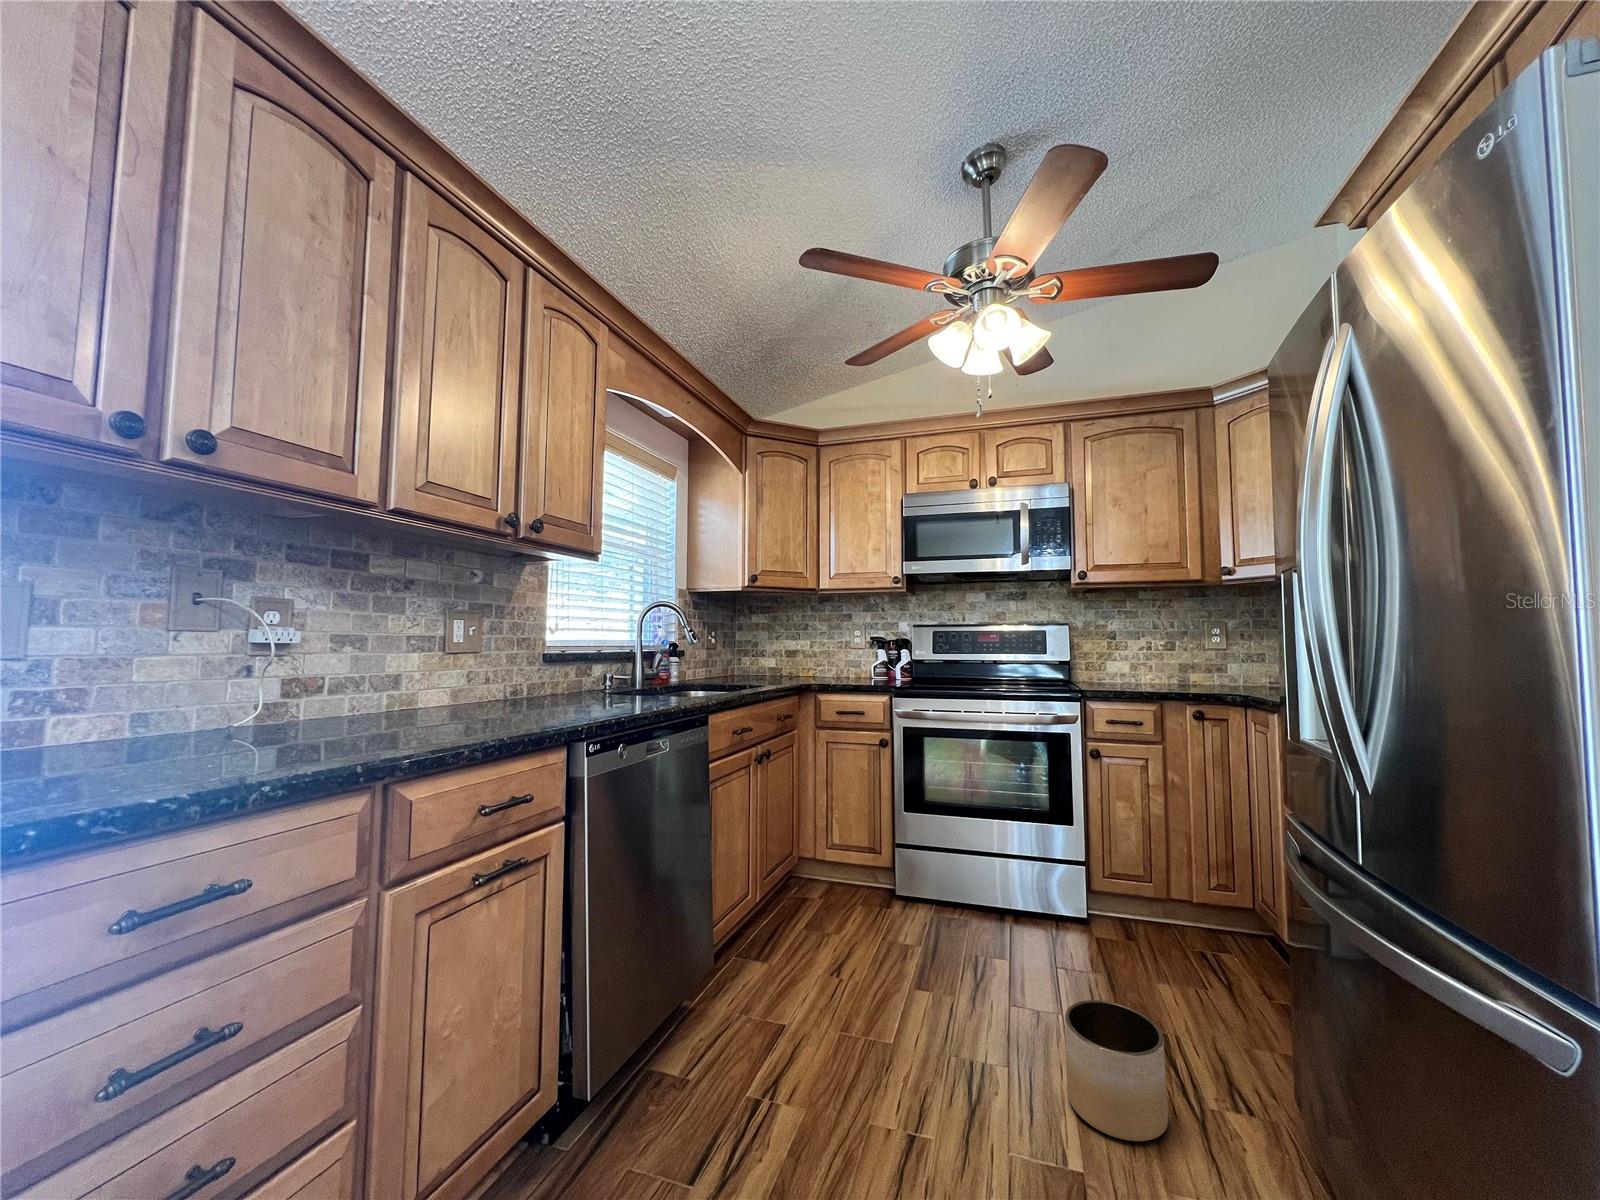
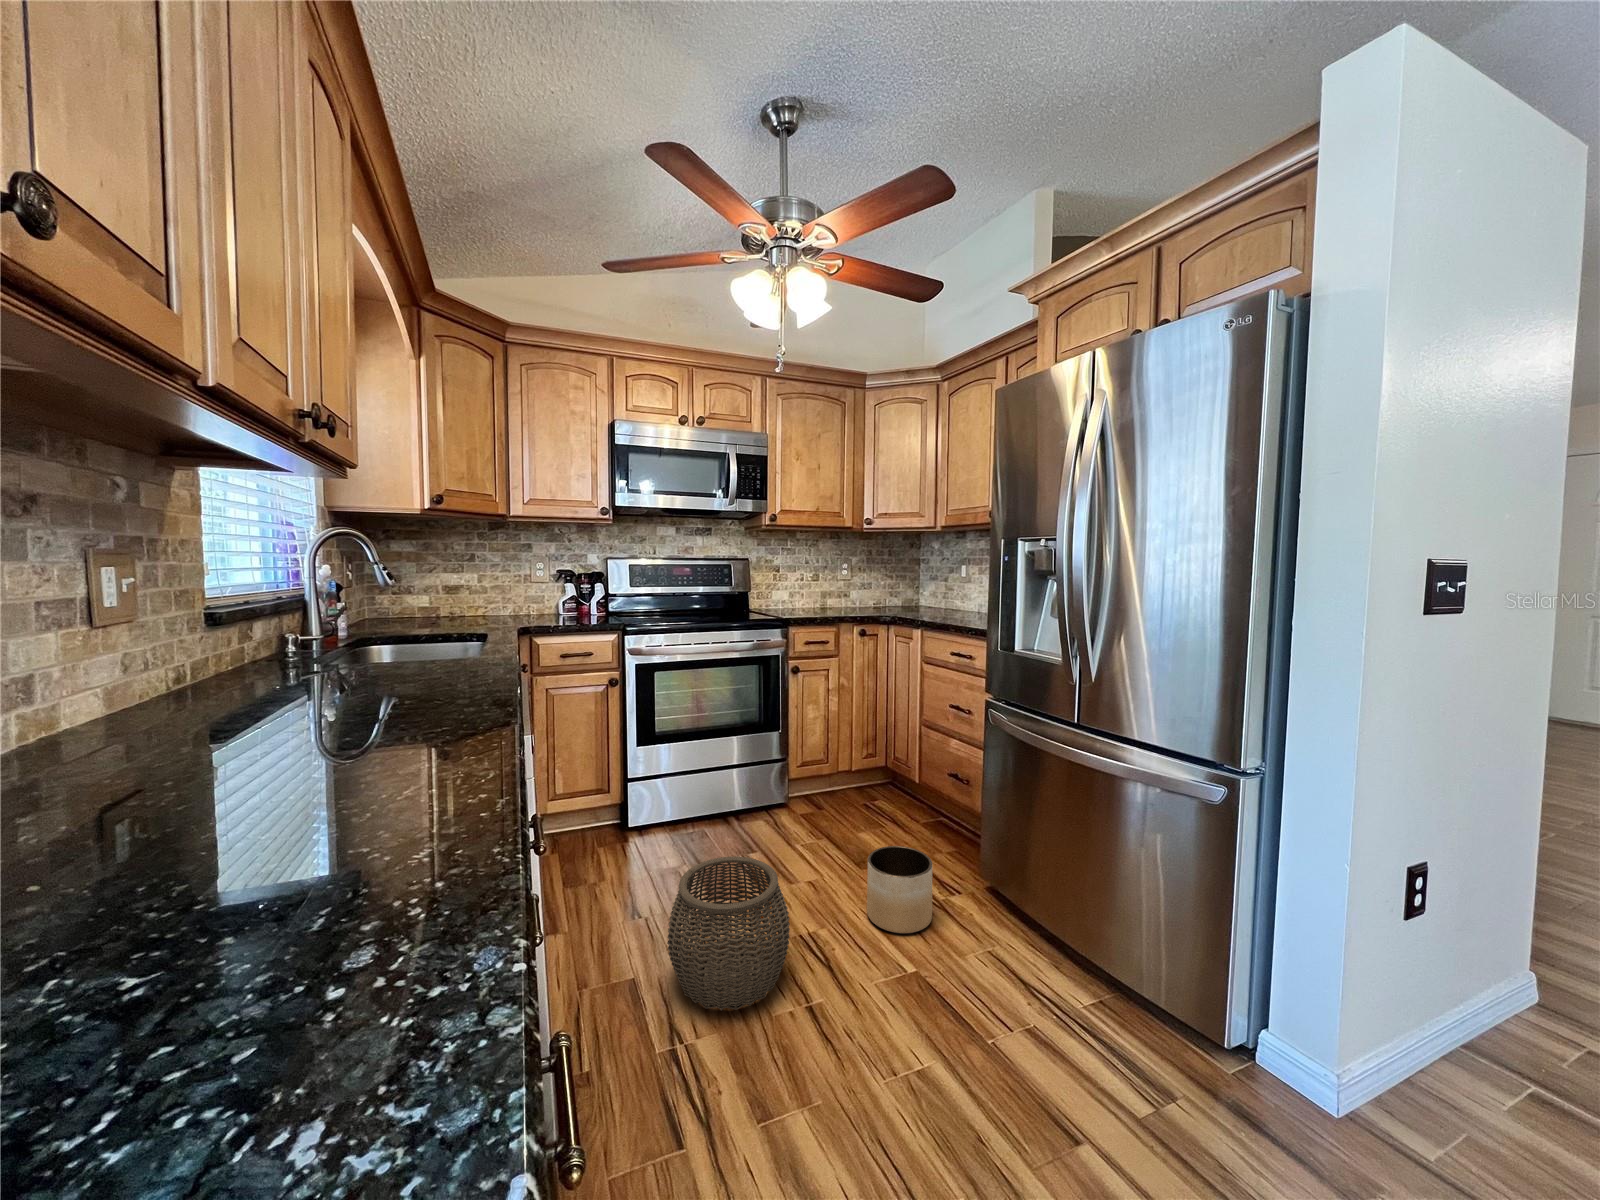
woven basket: none [797,930,927,1104] -> present [667,856,790,1011]

